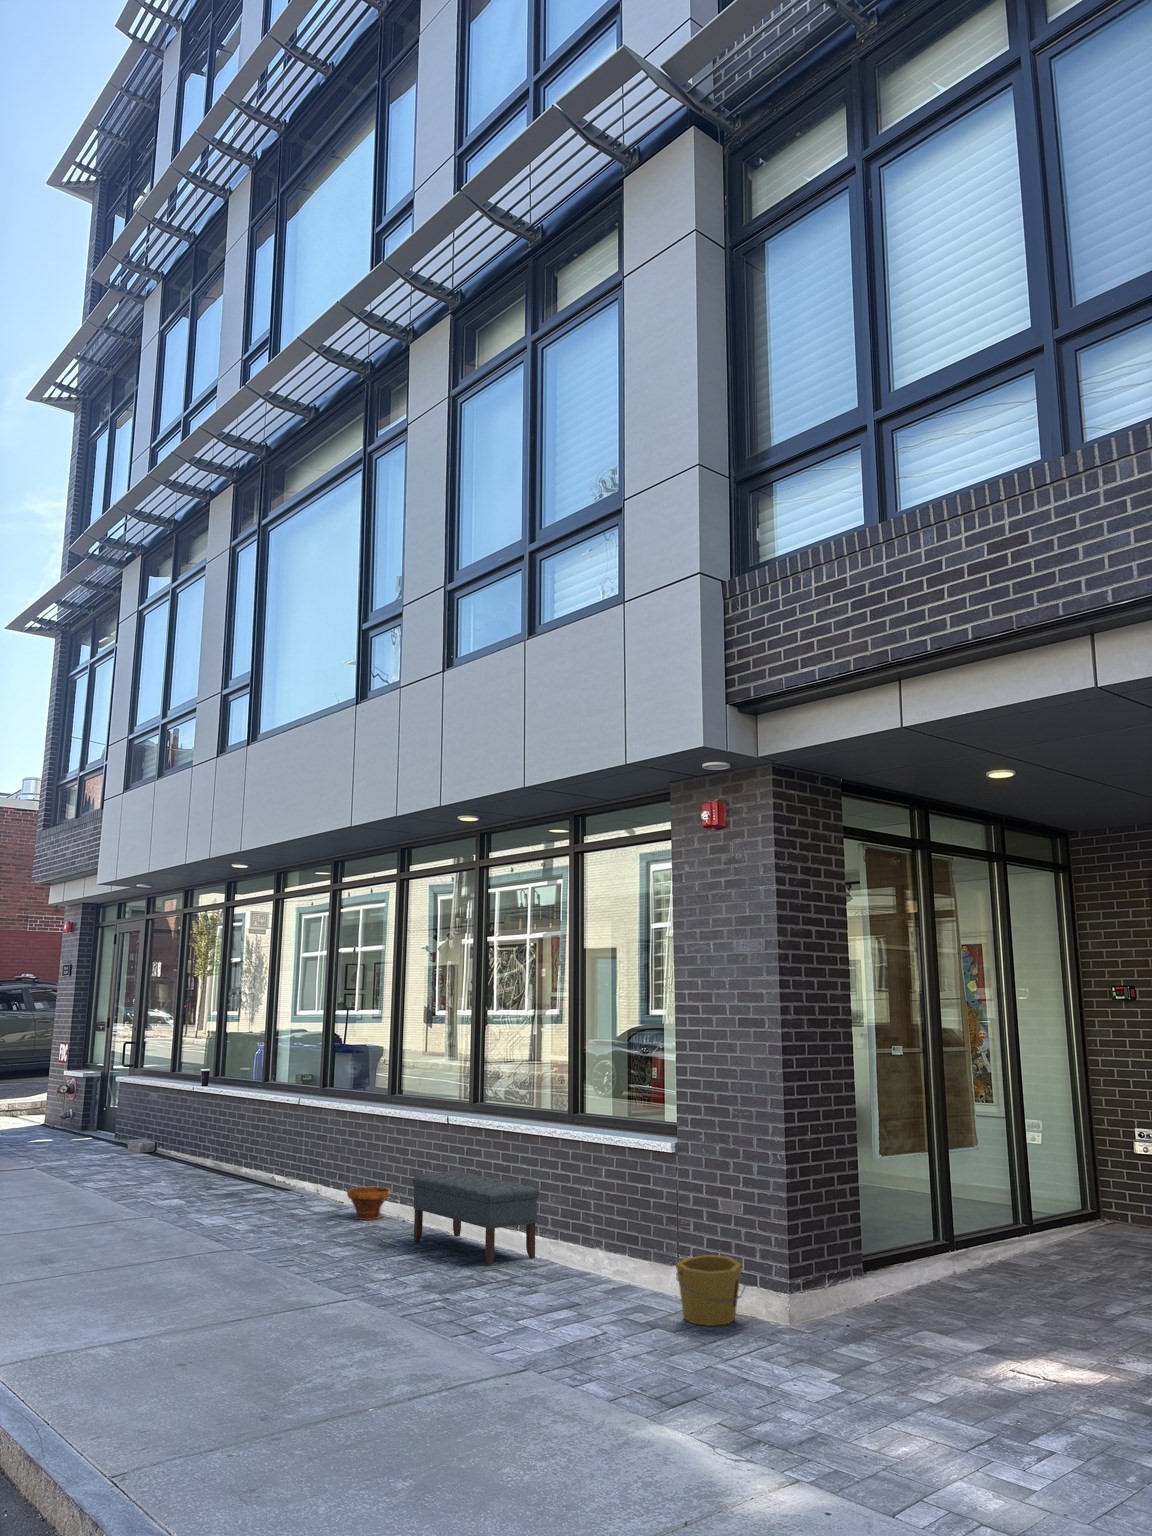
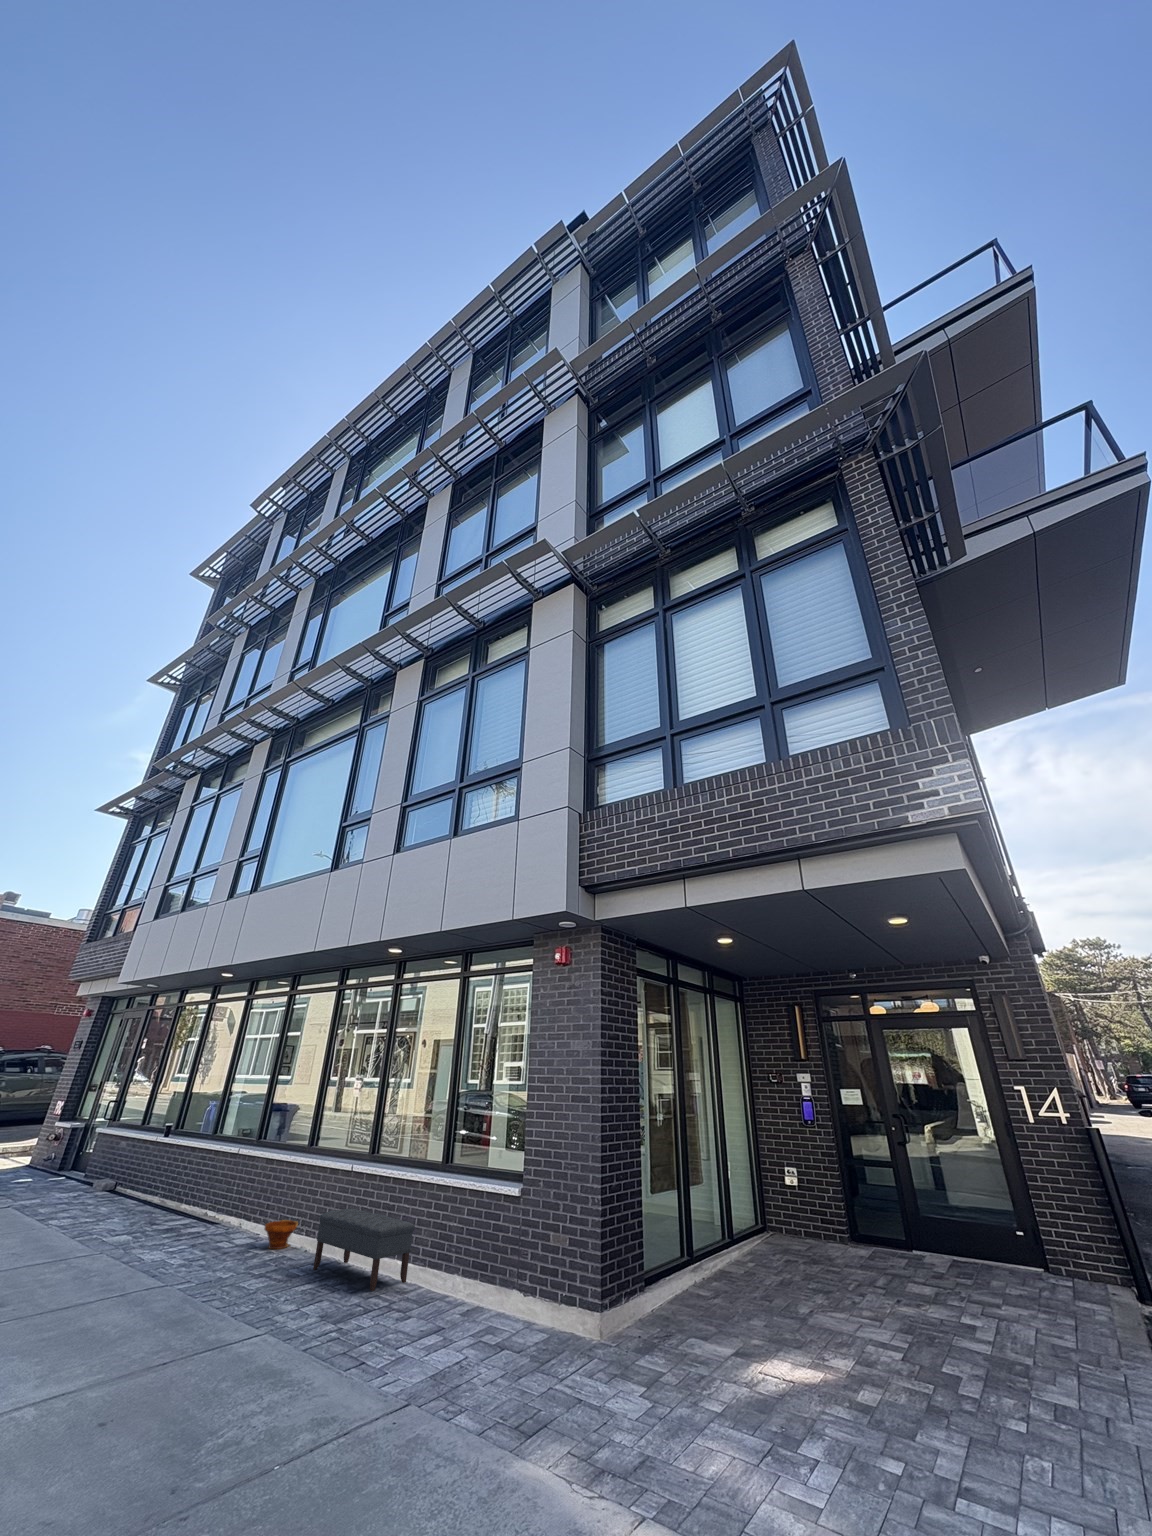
bucket: present [676,1255,745,1326] -> none [522,1281,570,1346]

